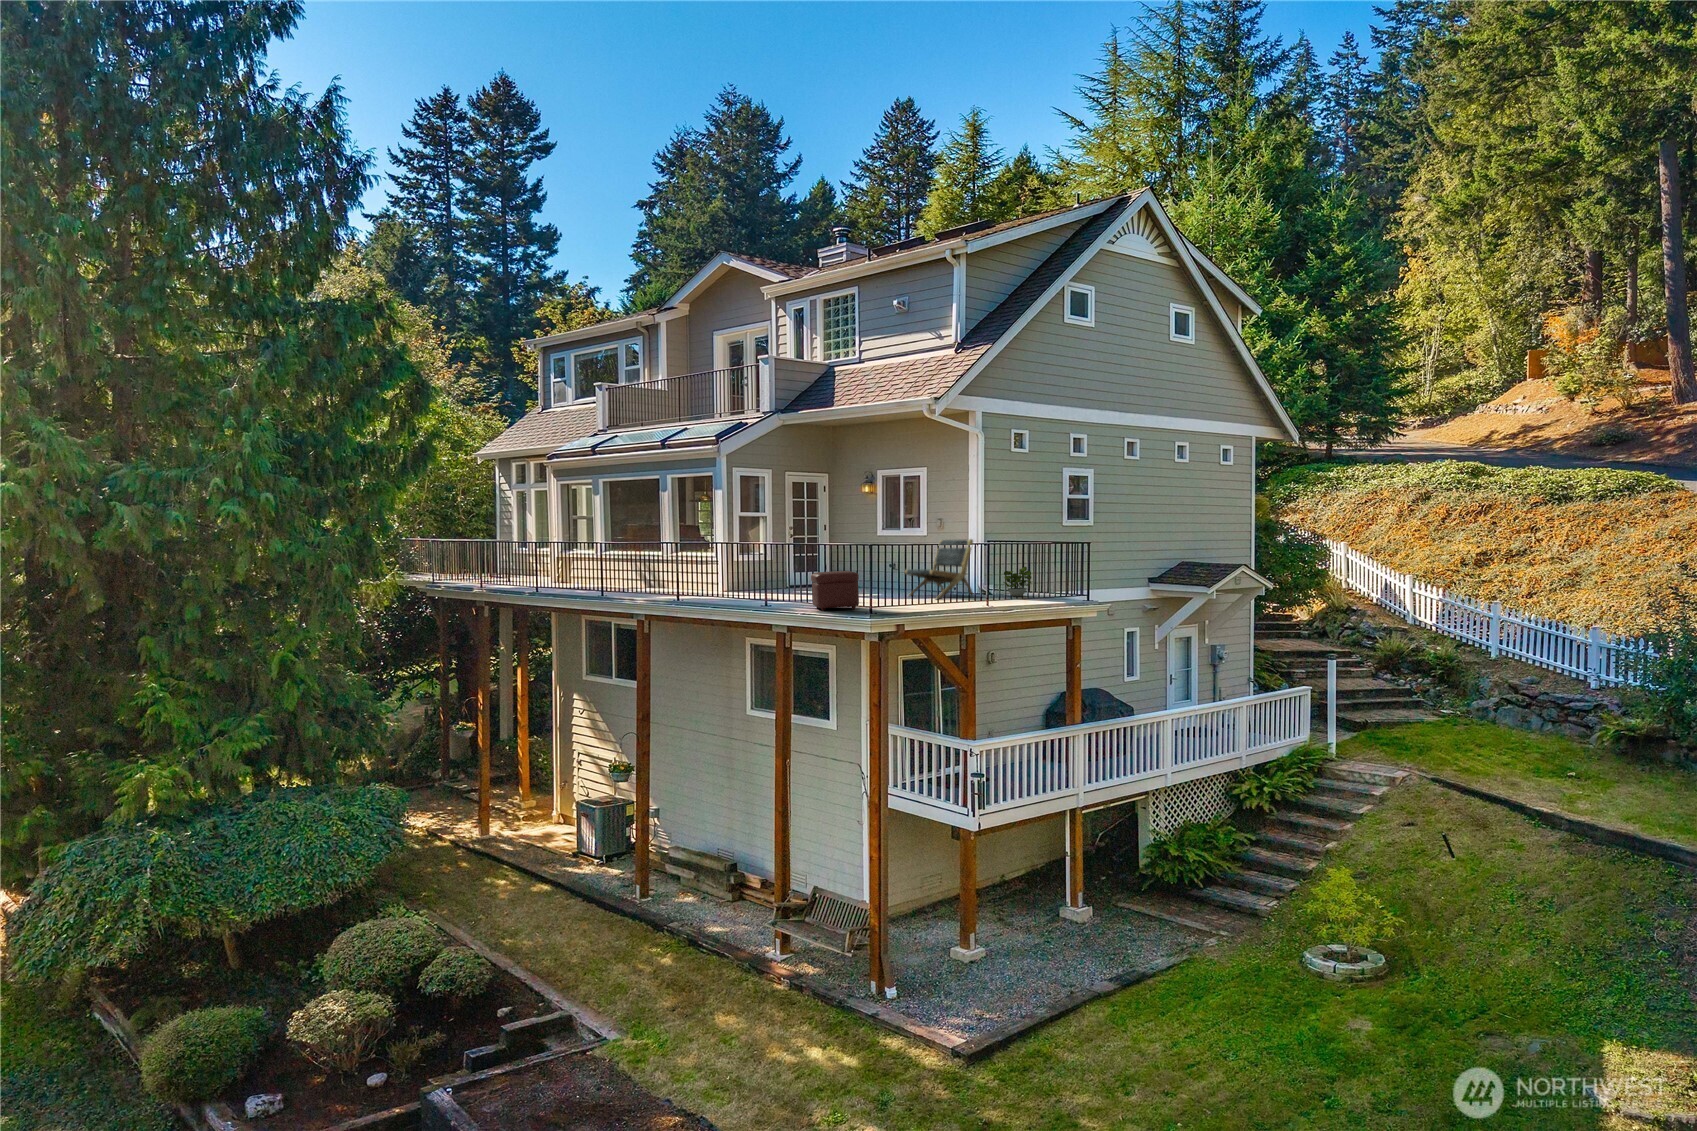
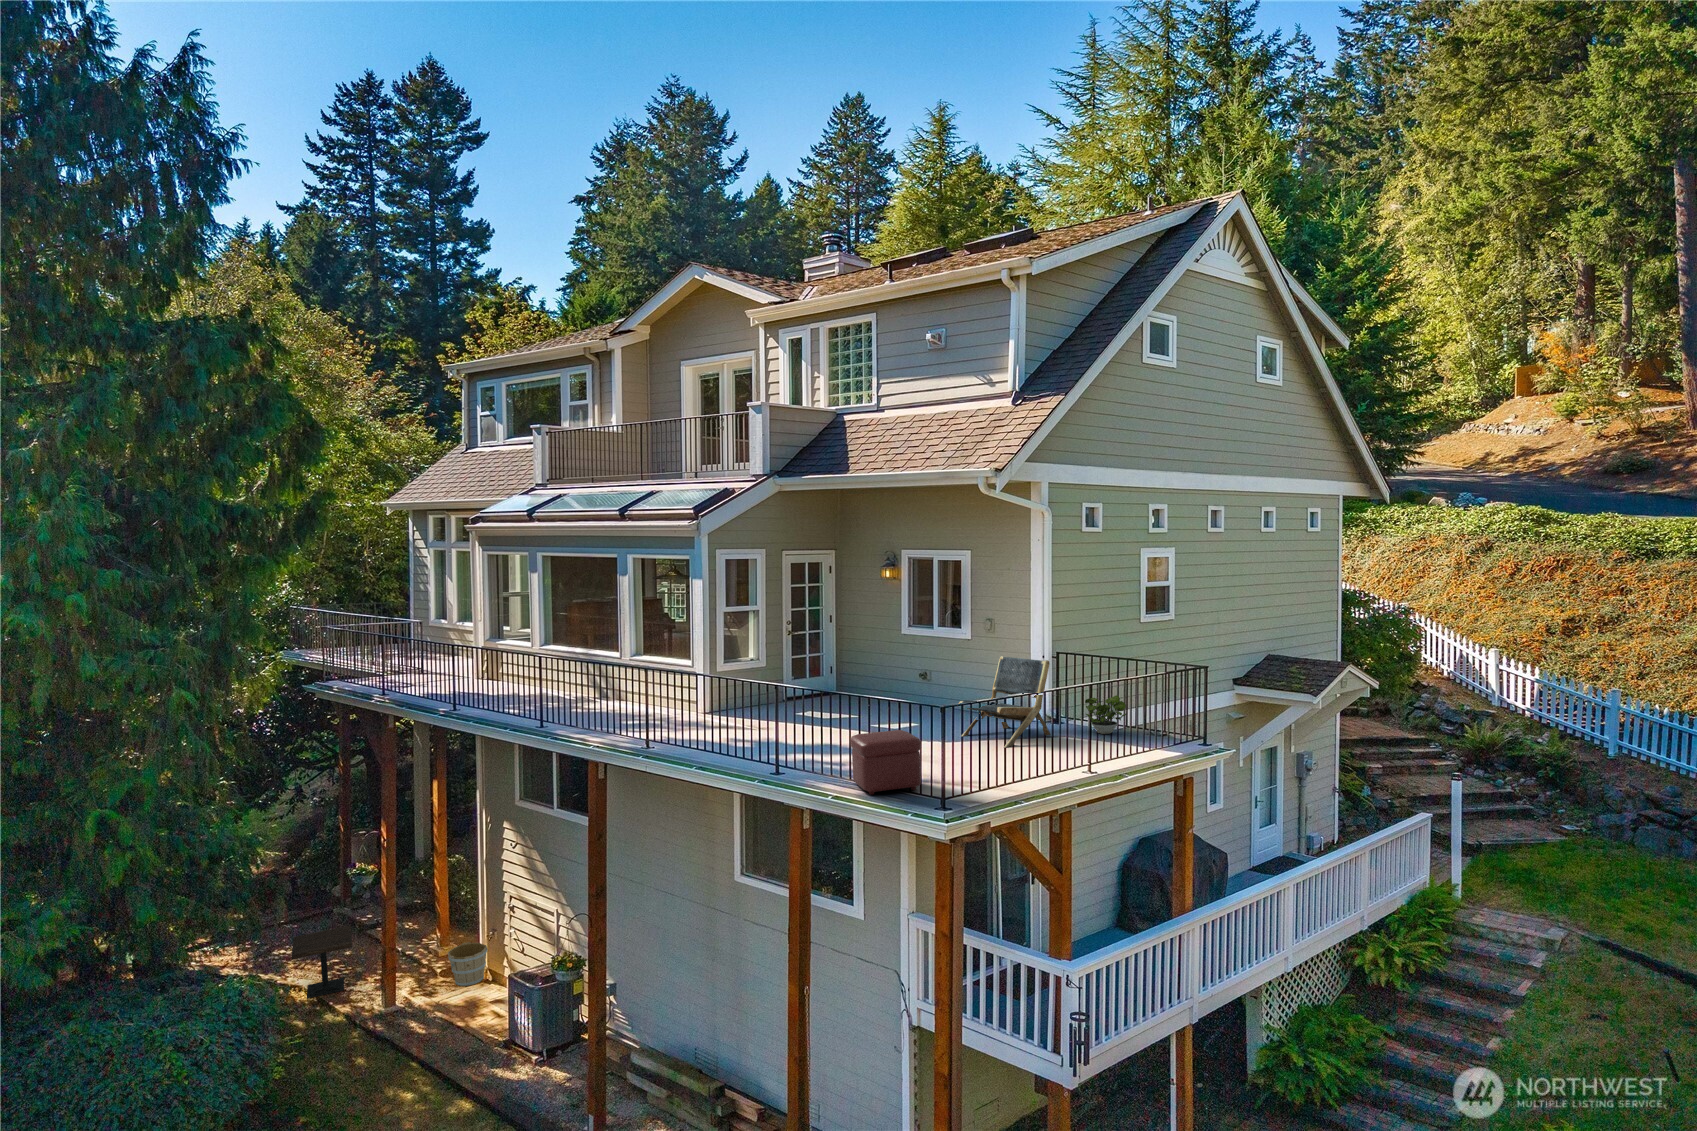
side table: none [409,781,454,831] -> present [291,926,352,998]
wooden bucket: none [528,794,559,826] -> present [448,942,488,986]

